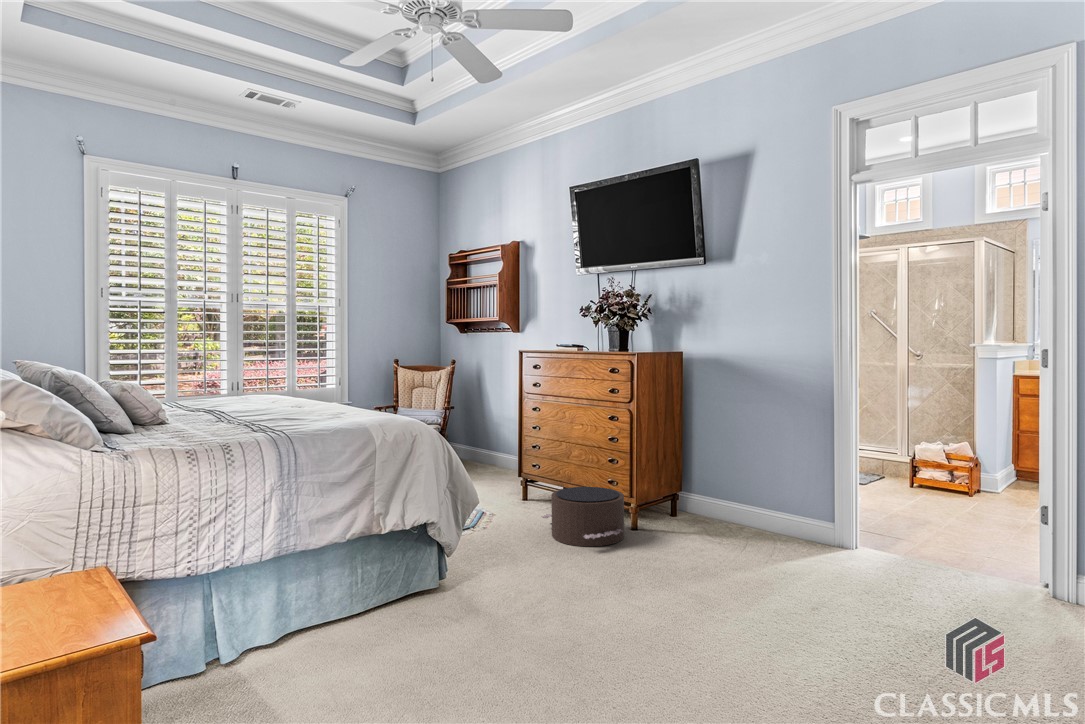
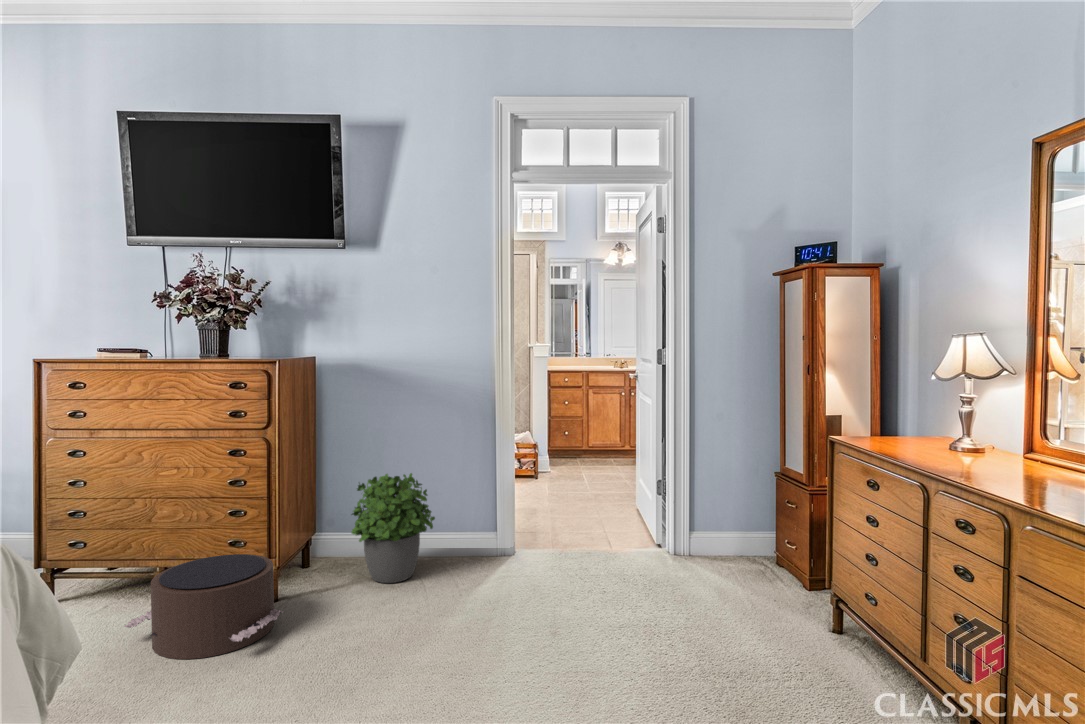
potted plant: none [690,448,760,539] -> present [352,473,435,583]

